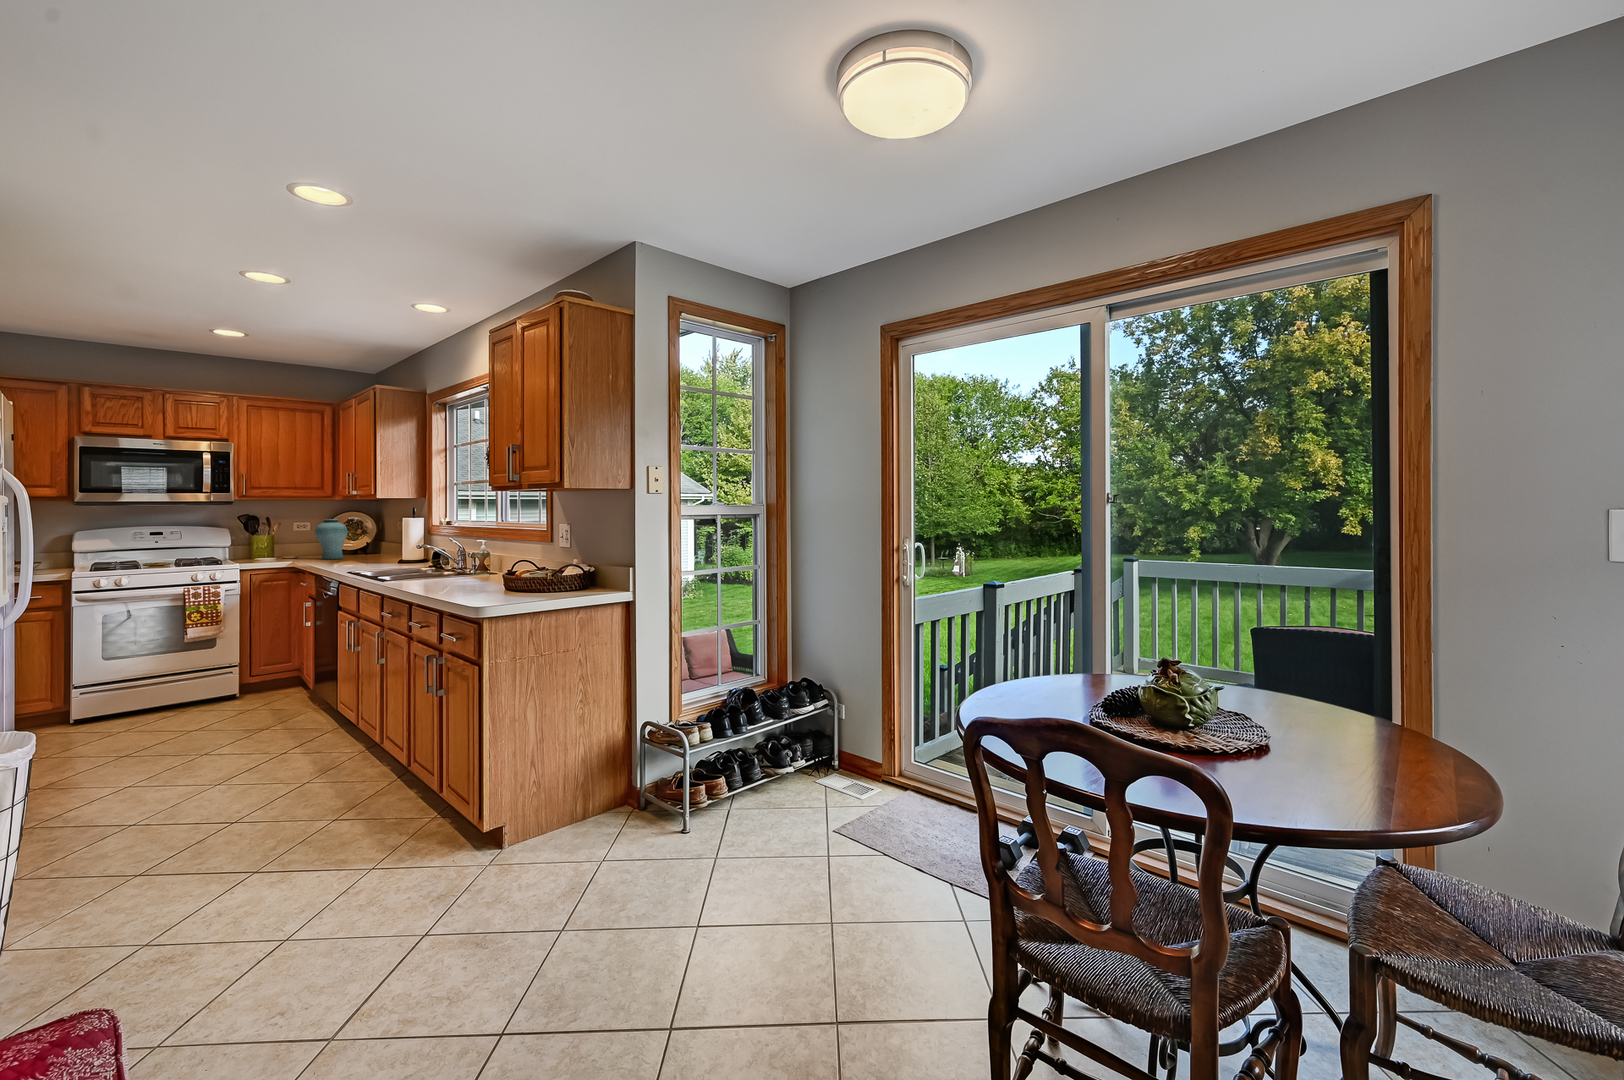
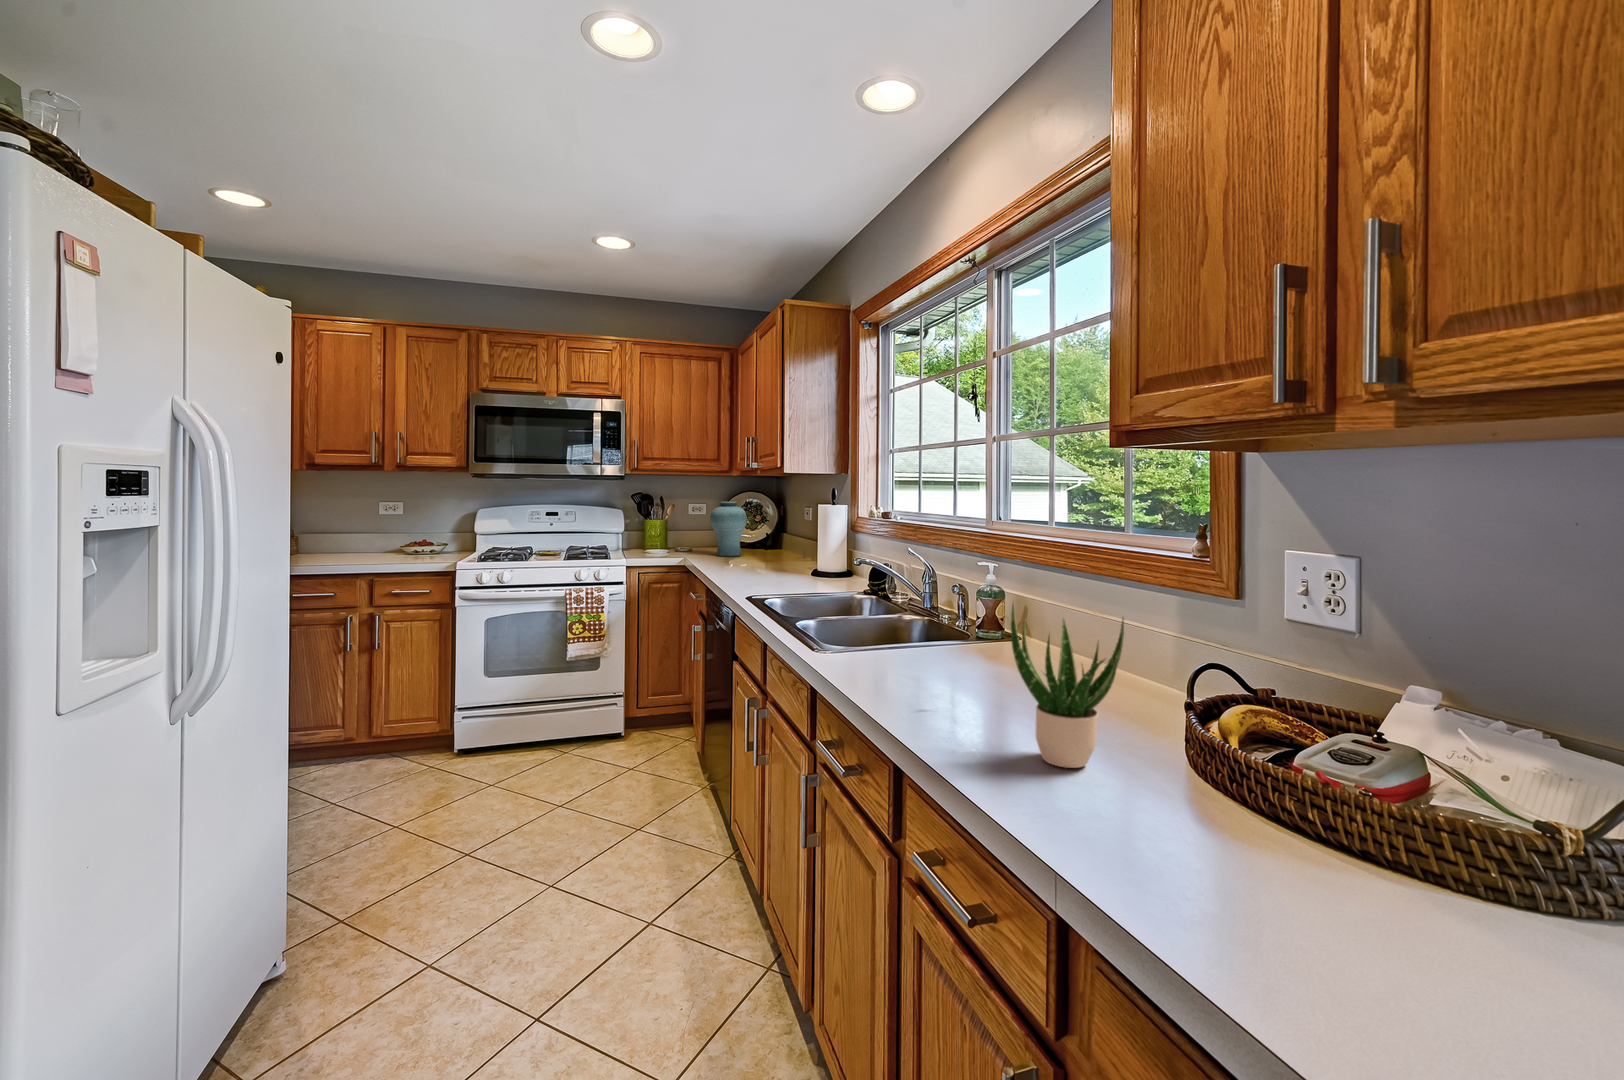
potted plant: none [451,538,497,595] -> present [1011,603,1124,768]

